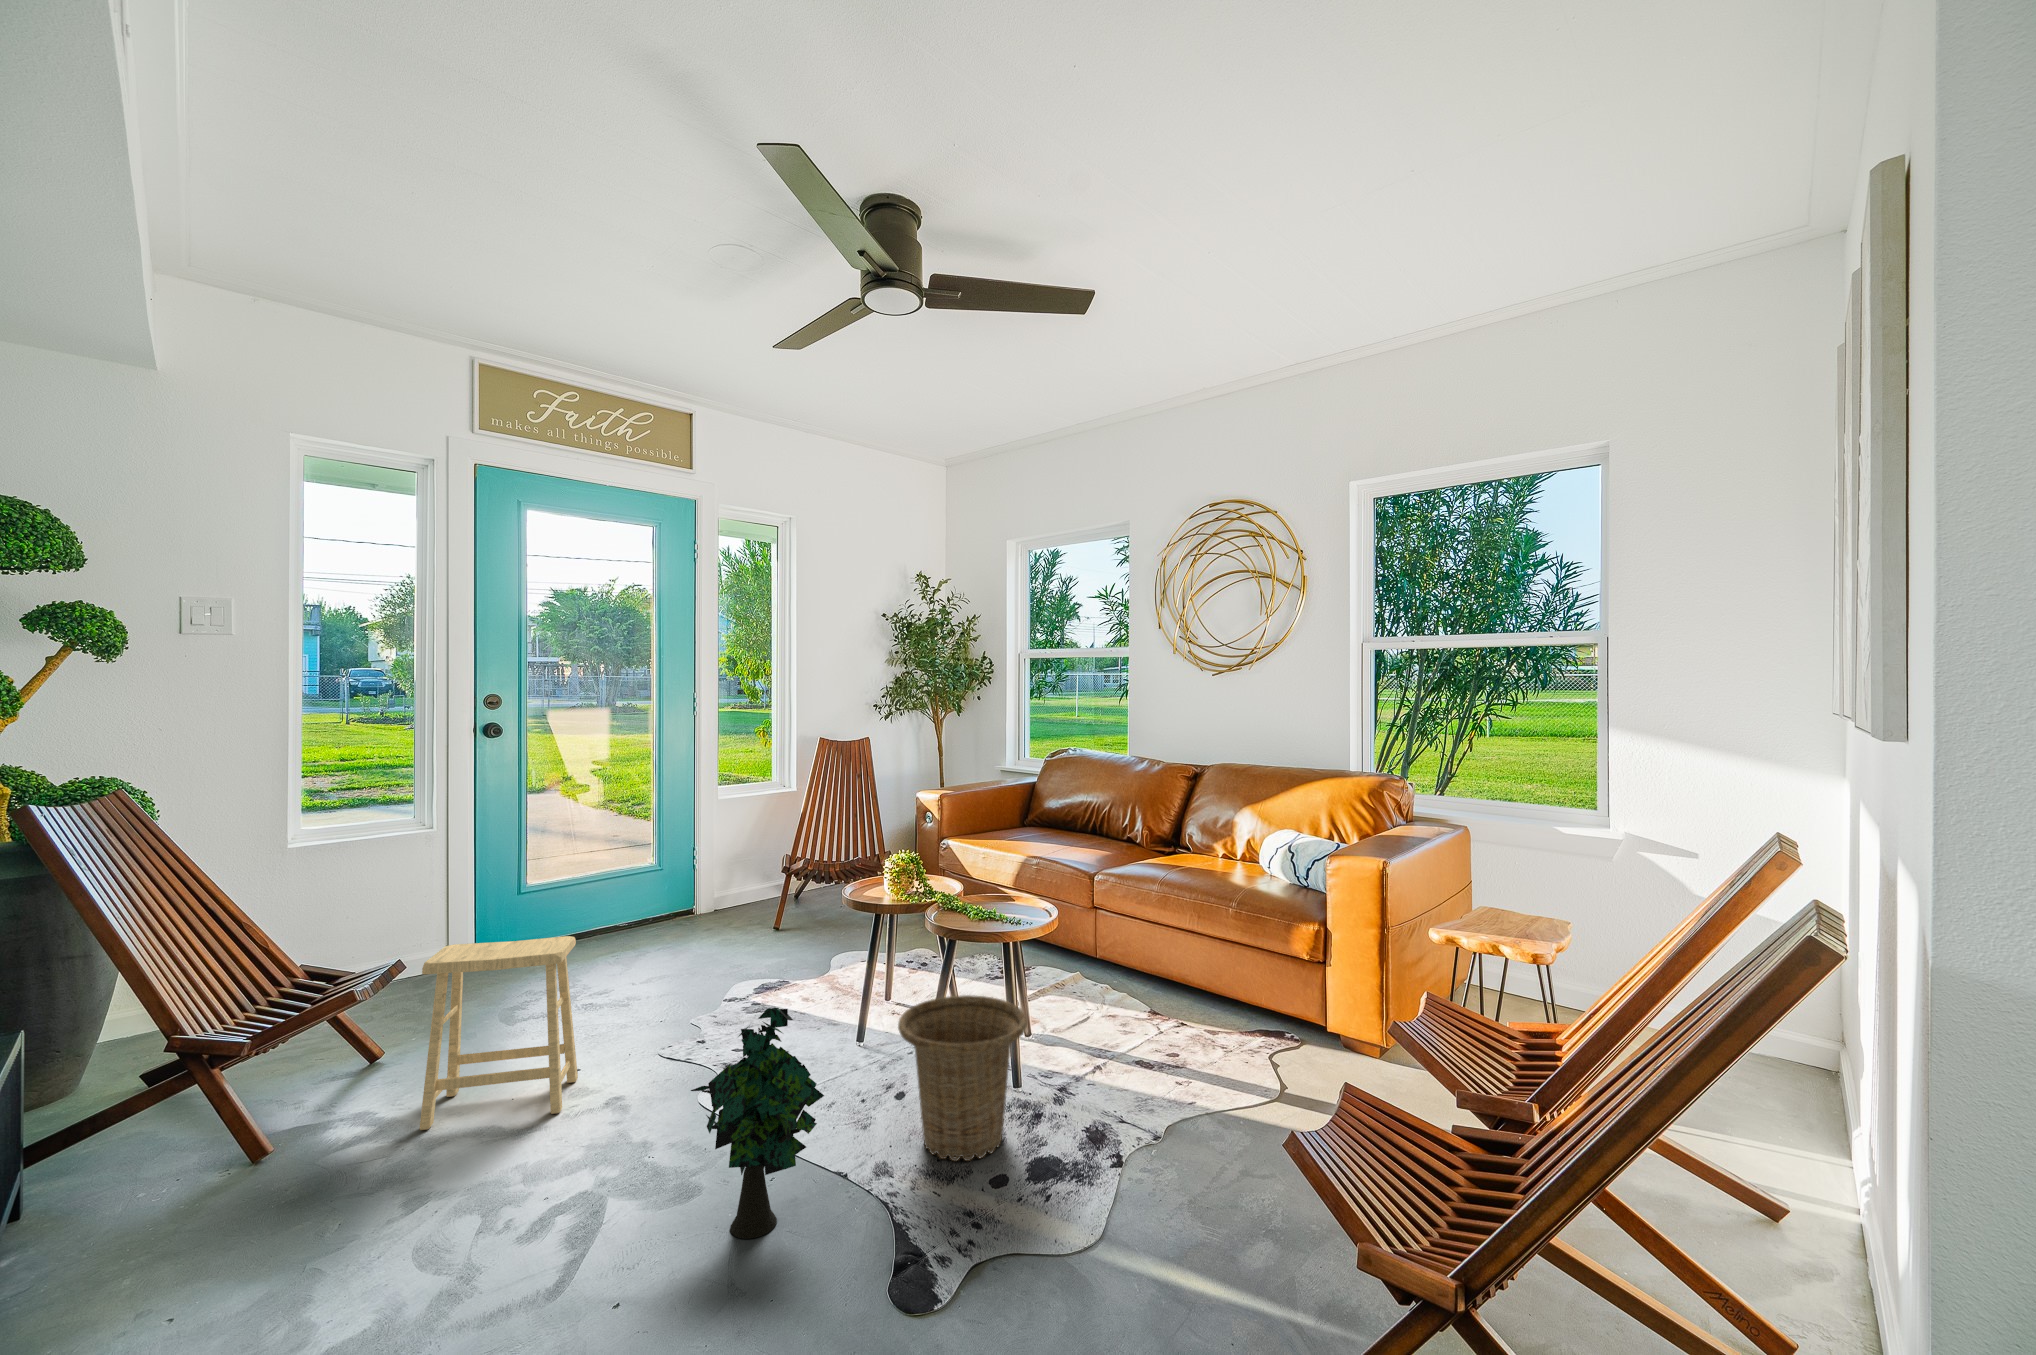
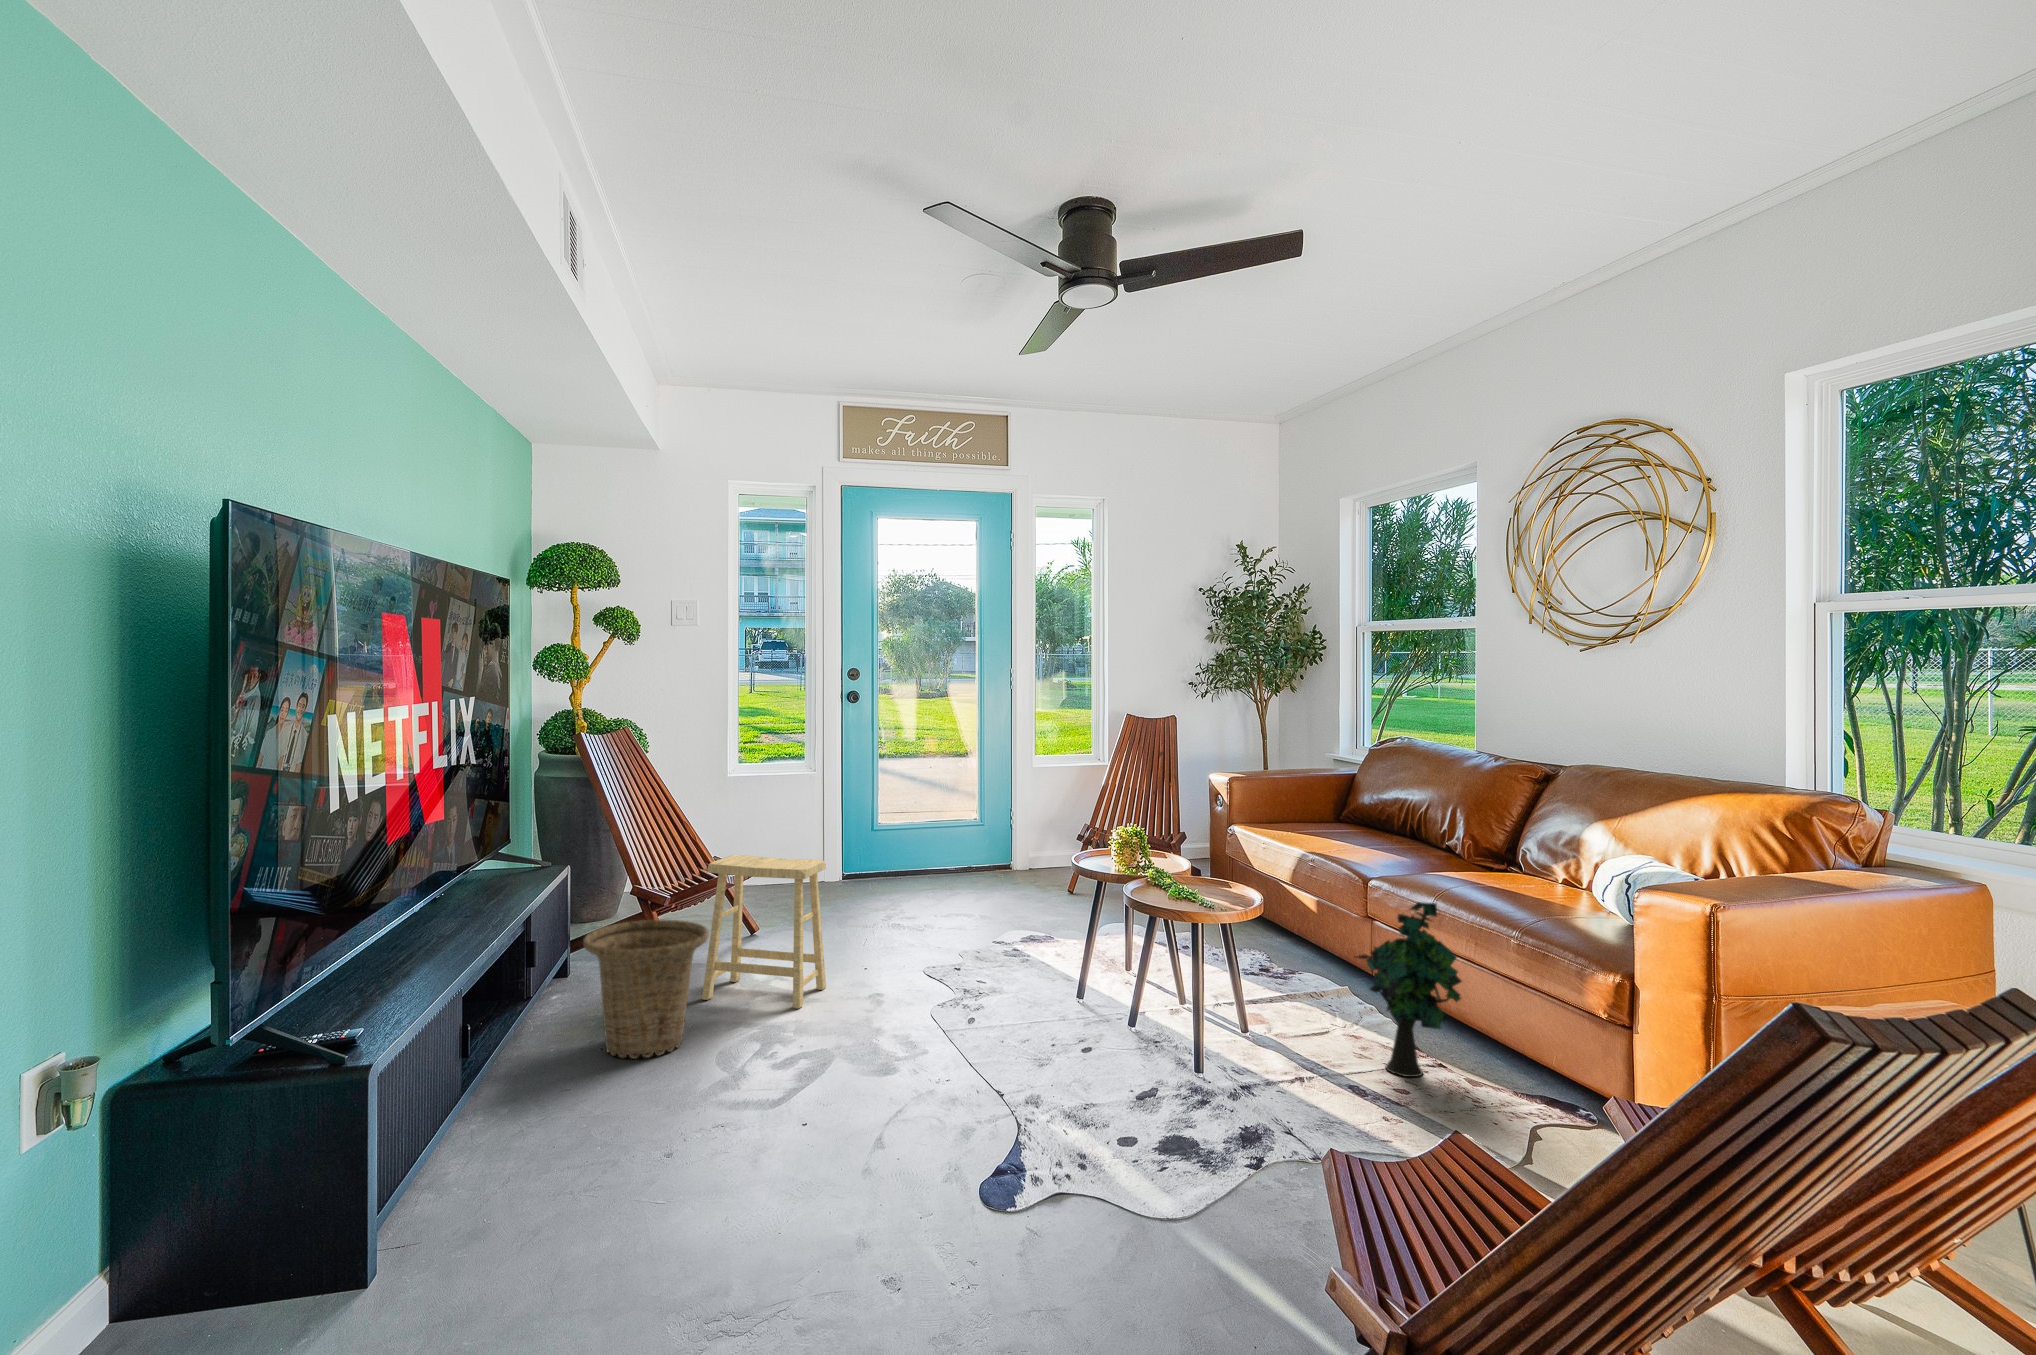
basket: present [898,995,1027,1161] -> present [583,920,709,1059]
decorative plant: present [691,1008,824,1239] -> present [1356,902,1462,1077]

